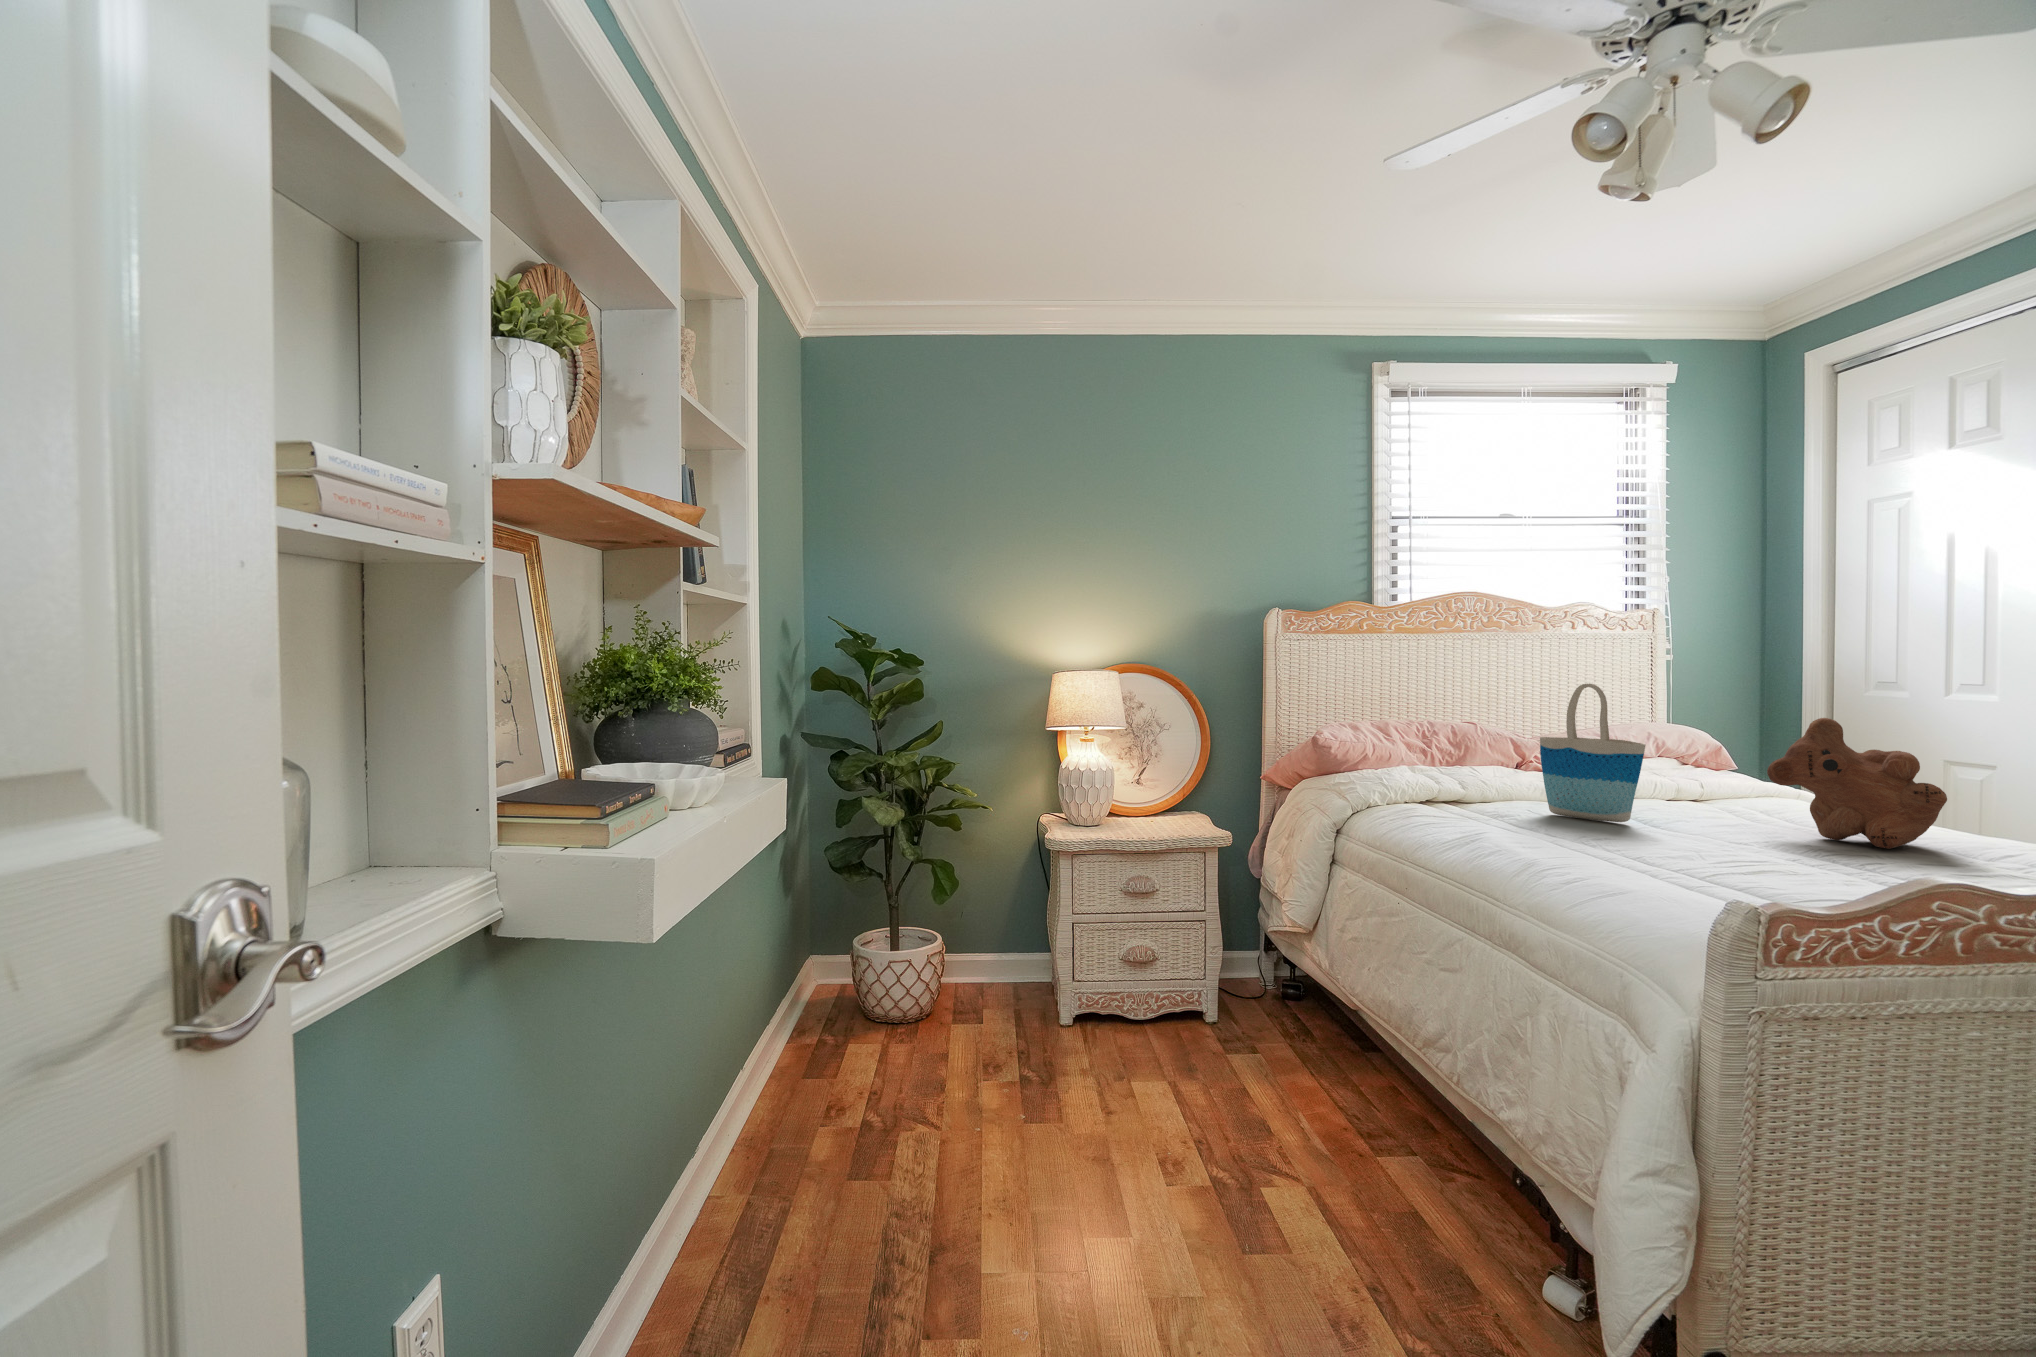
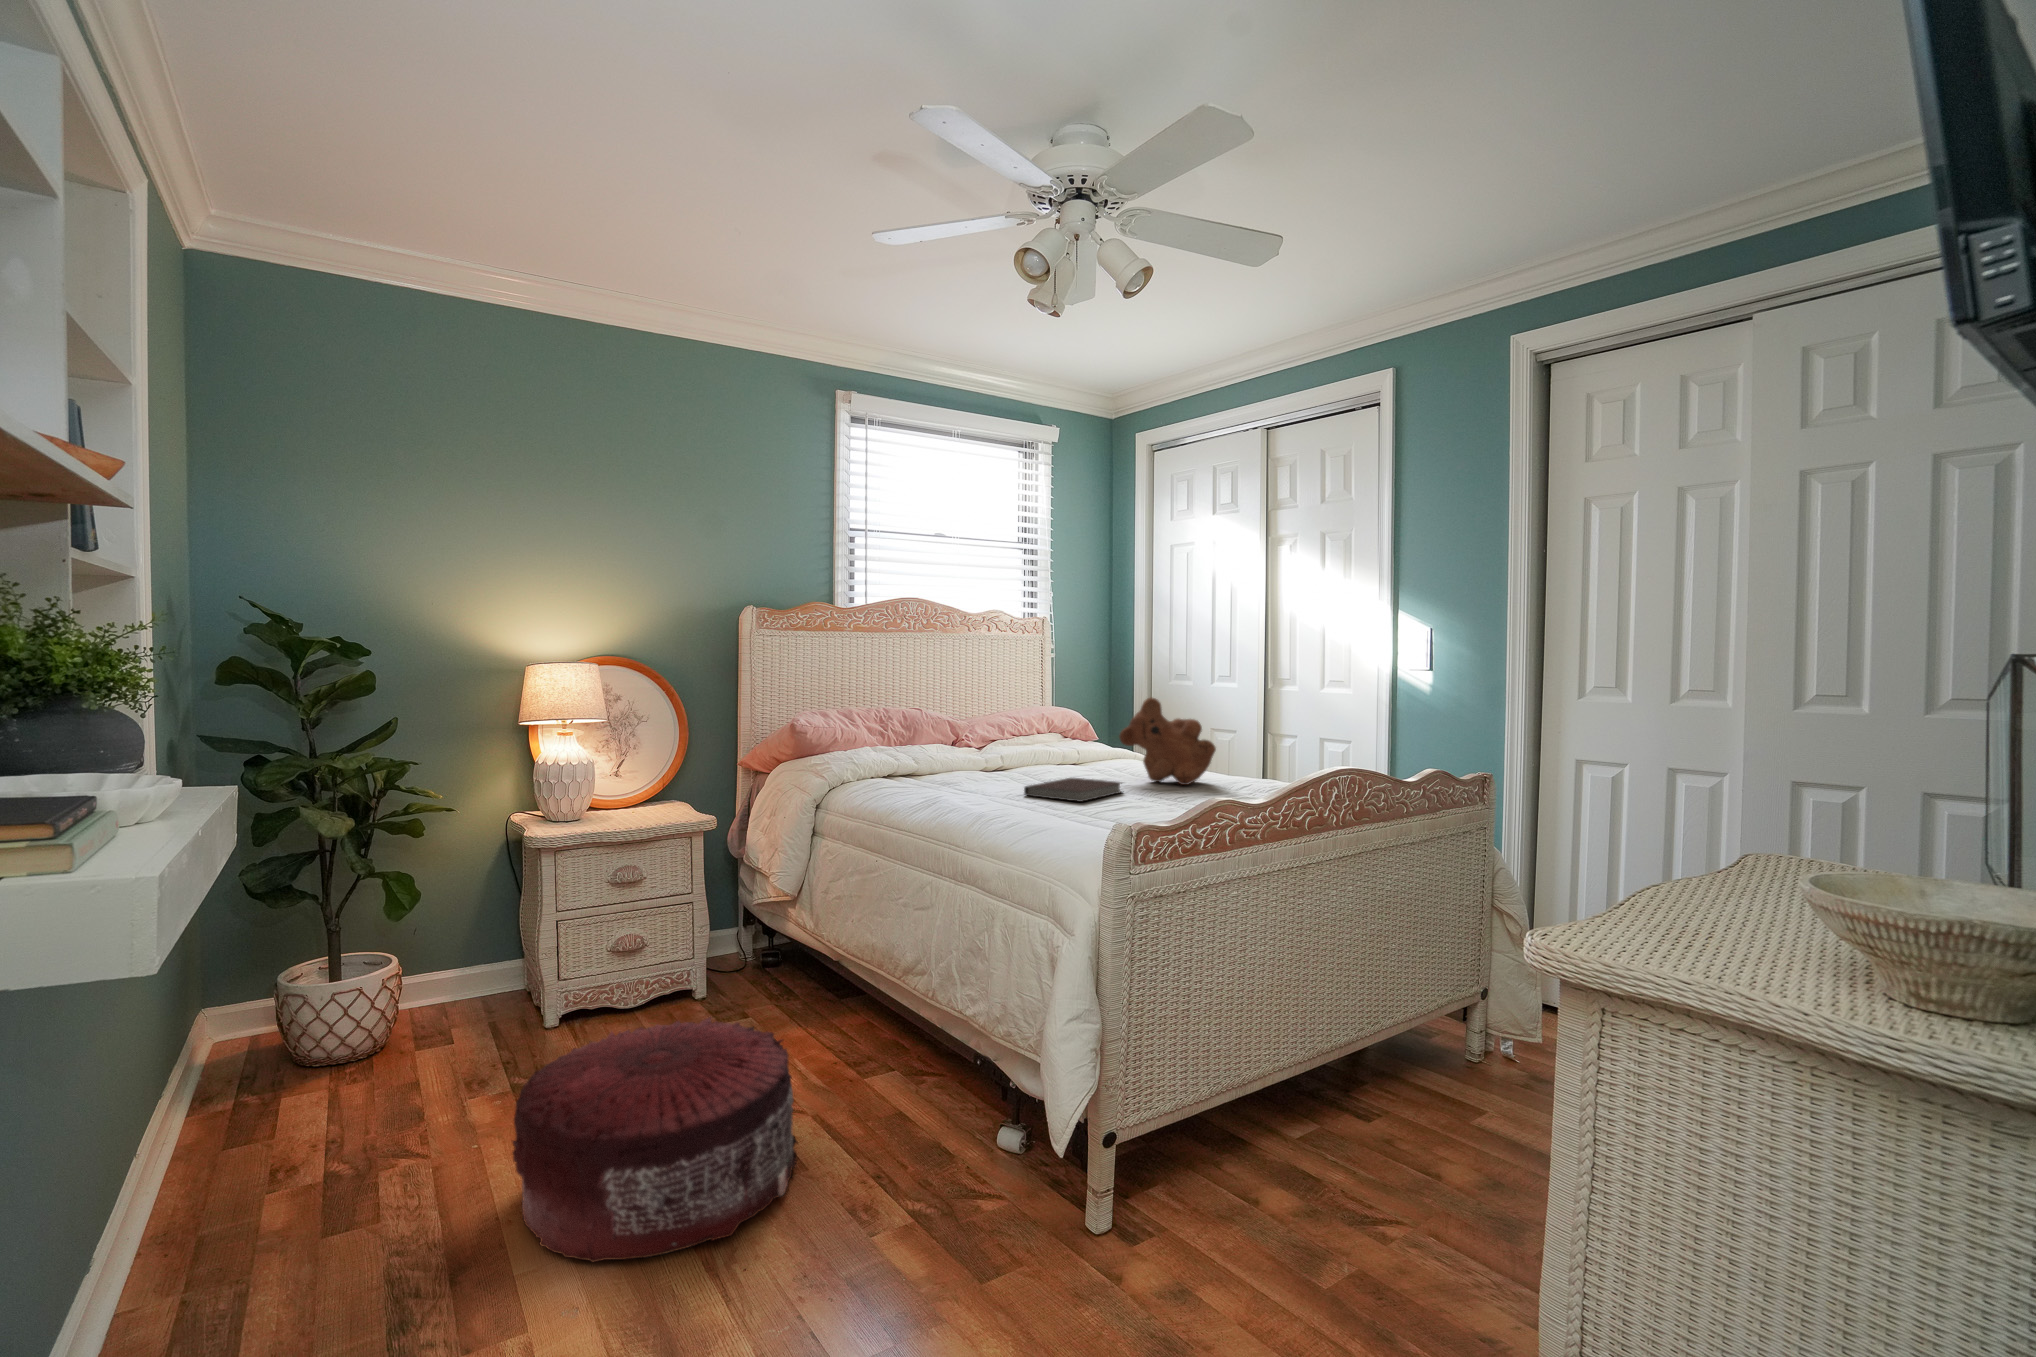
tote bag: present [1540,684,1646,822] -> none [974,675,1046,780]
notebook: none [1607,823,1772,859] -> present [1024,778,1122,802]
pouf: none [994,1047,1289,1310] -> present [513,1017,798,1262]

